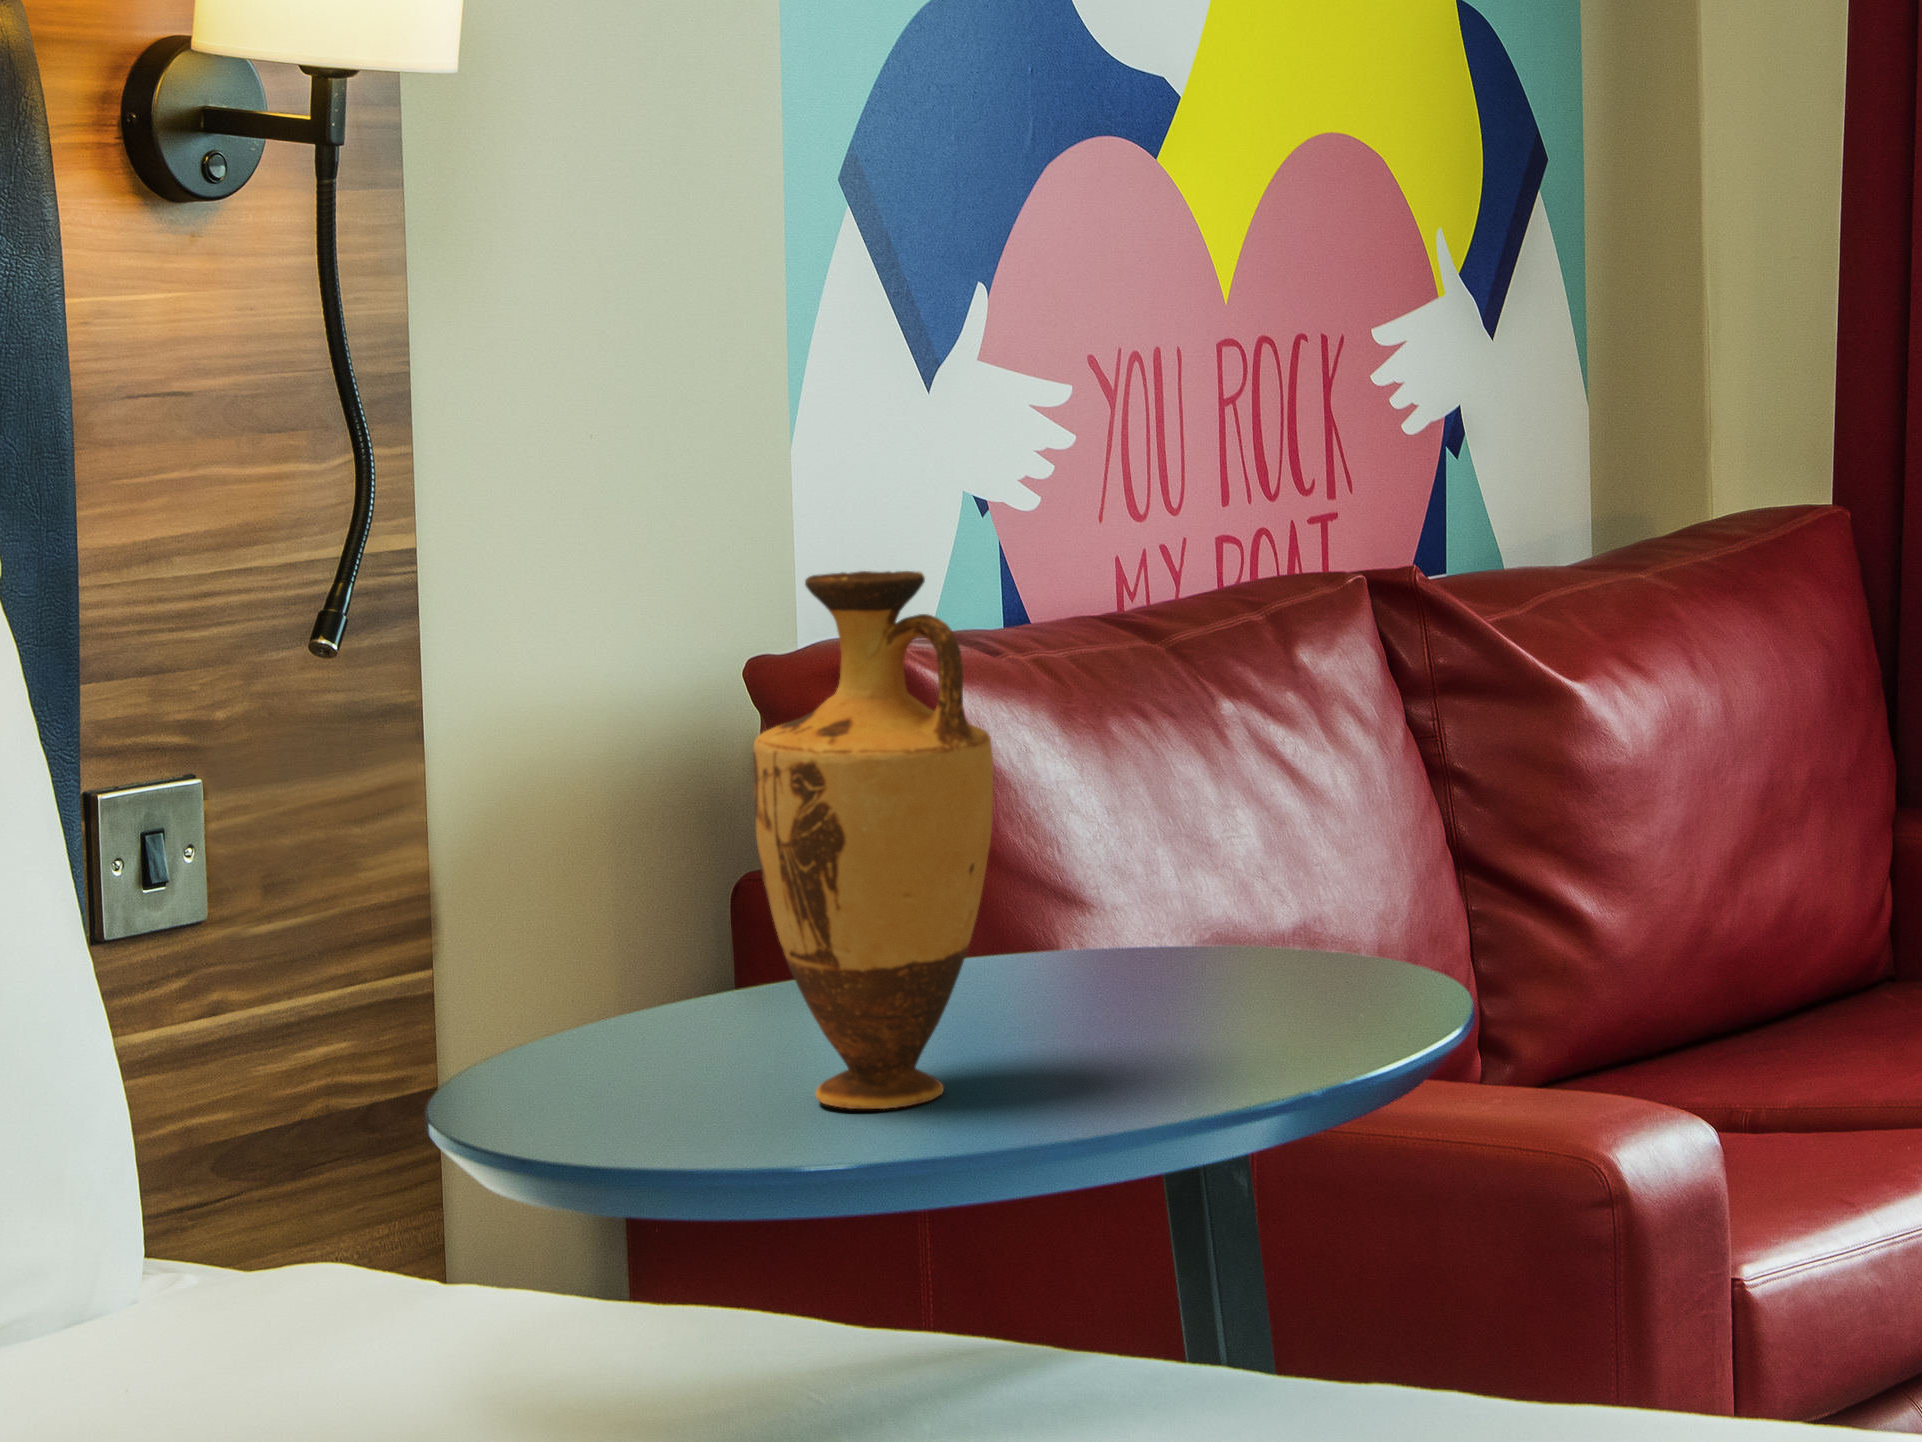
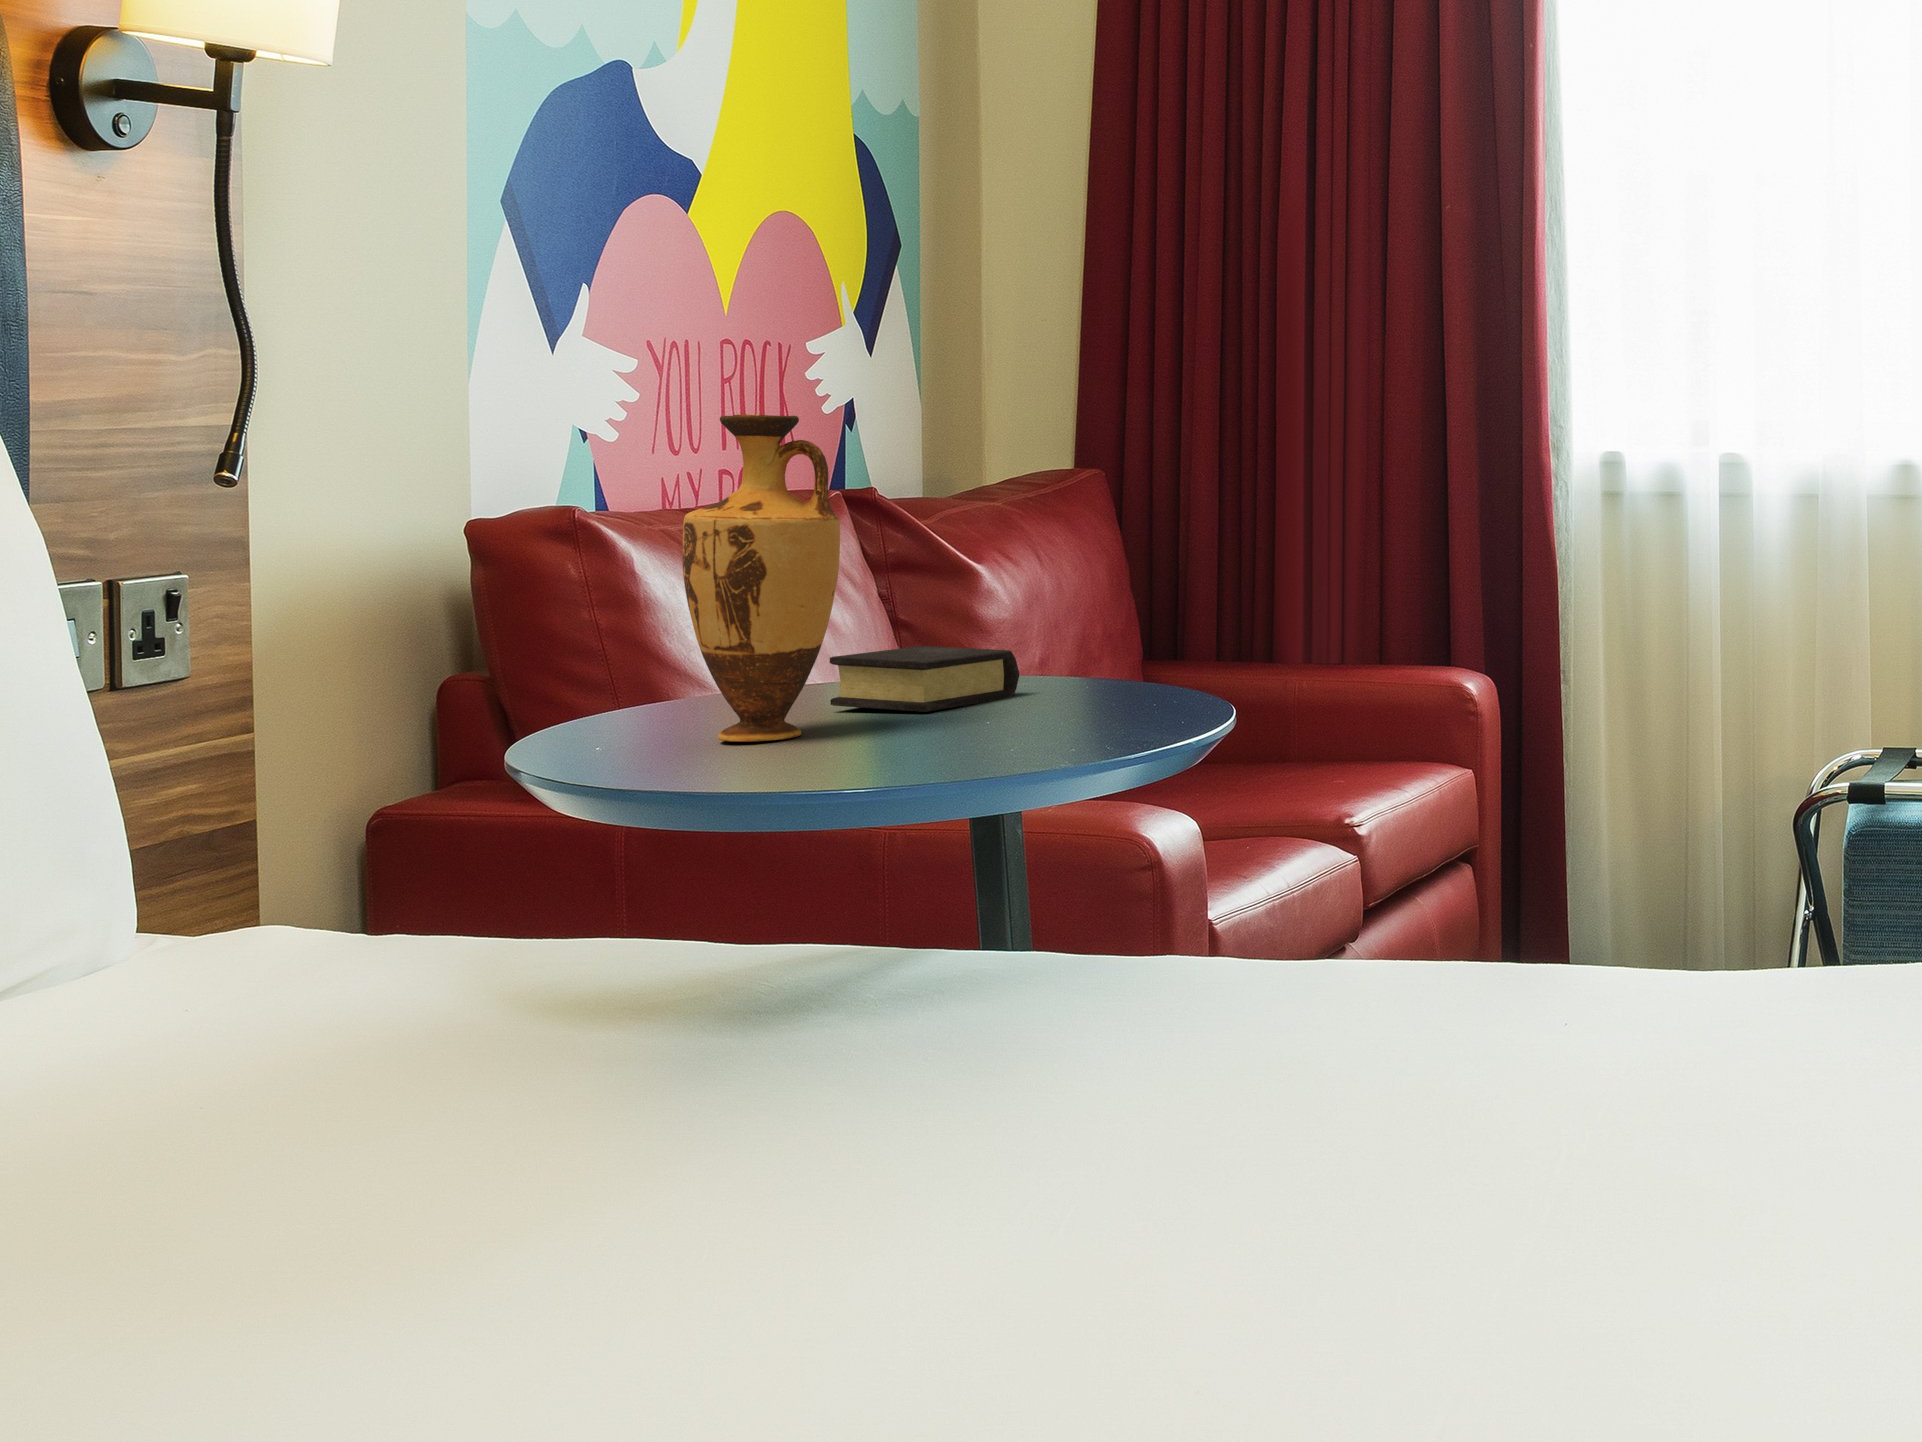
book: none [1058,919,1365,1059] -> present [830,646,1019,712]

